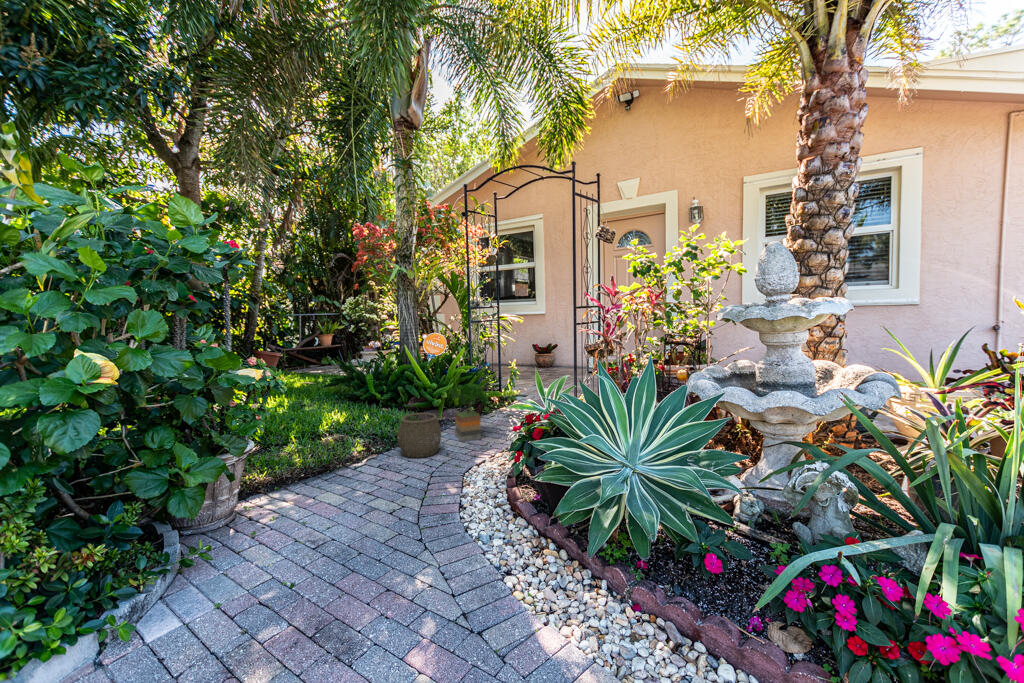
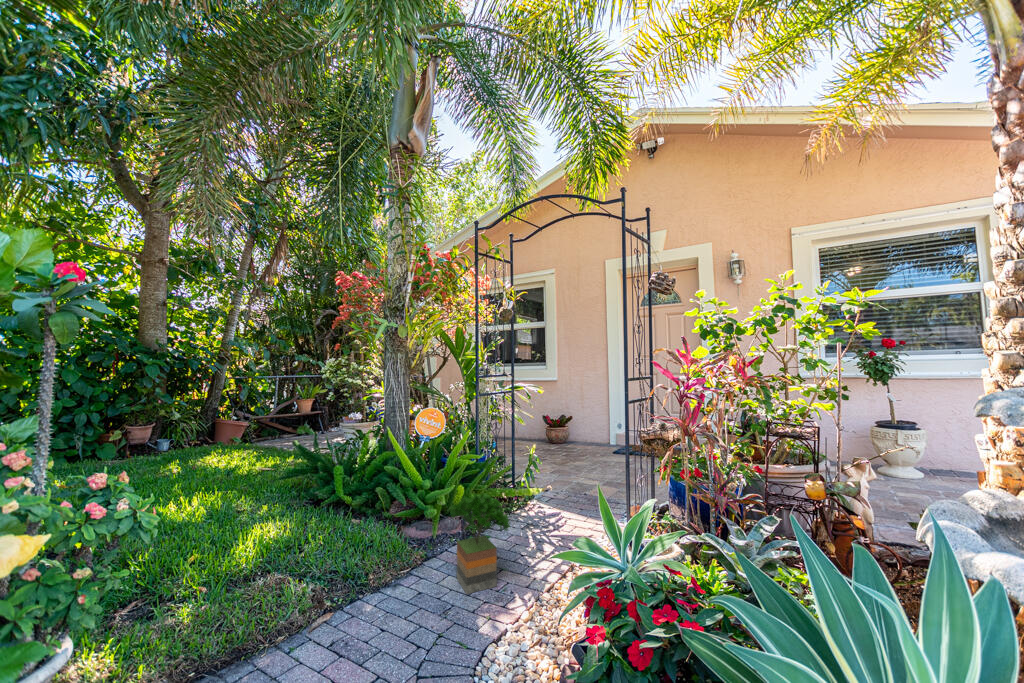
woven basket: present [398,413,441,458] -> none [360,551,435,645]

